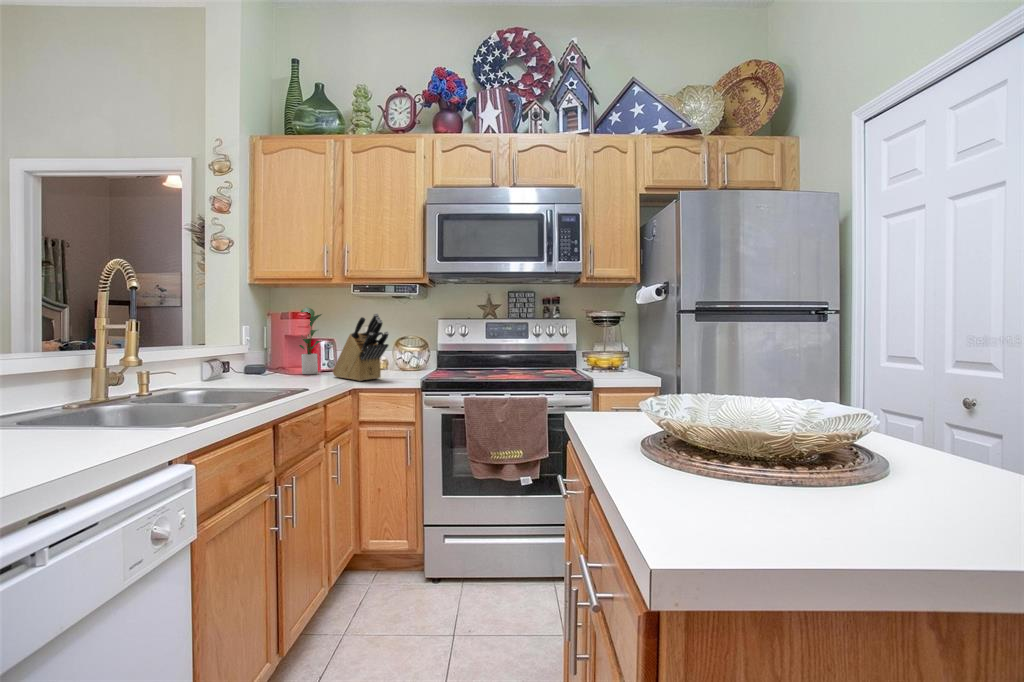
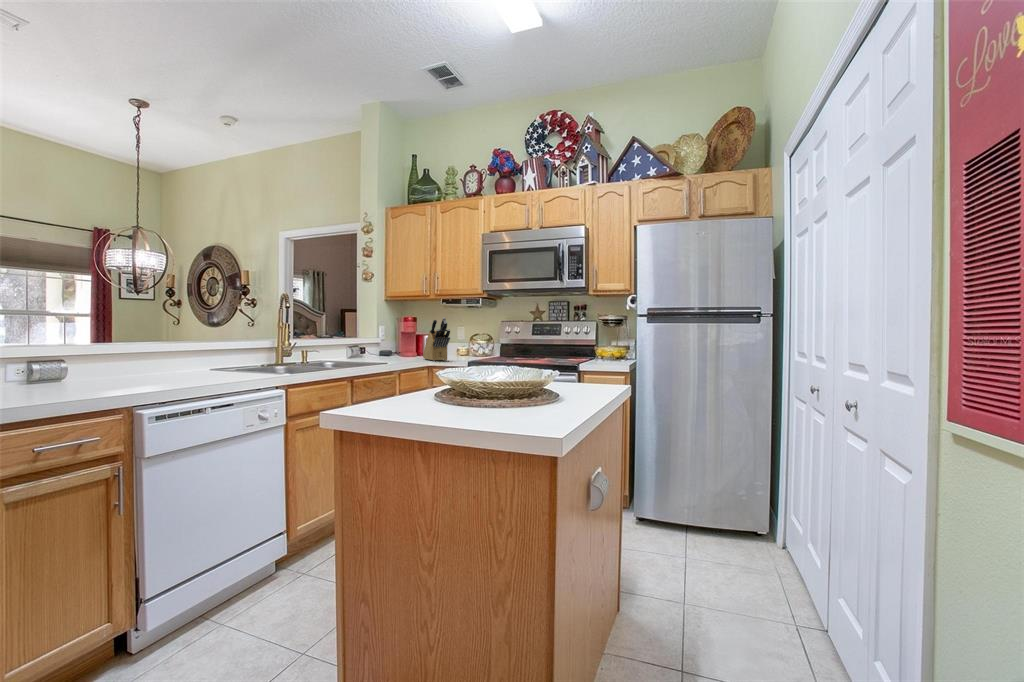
potted plant: present [299,307,324,375] -> none [401,314,423,358]

